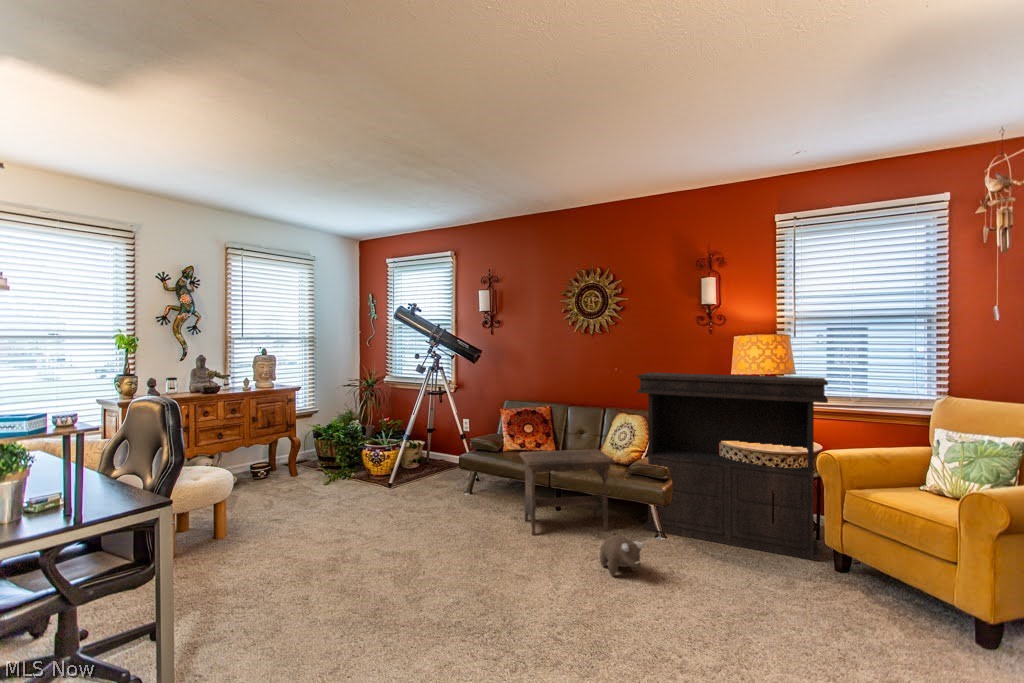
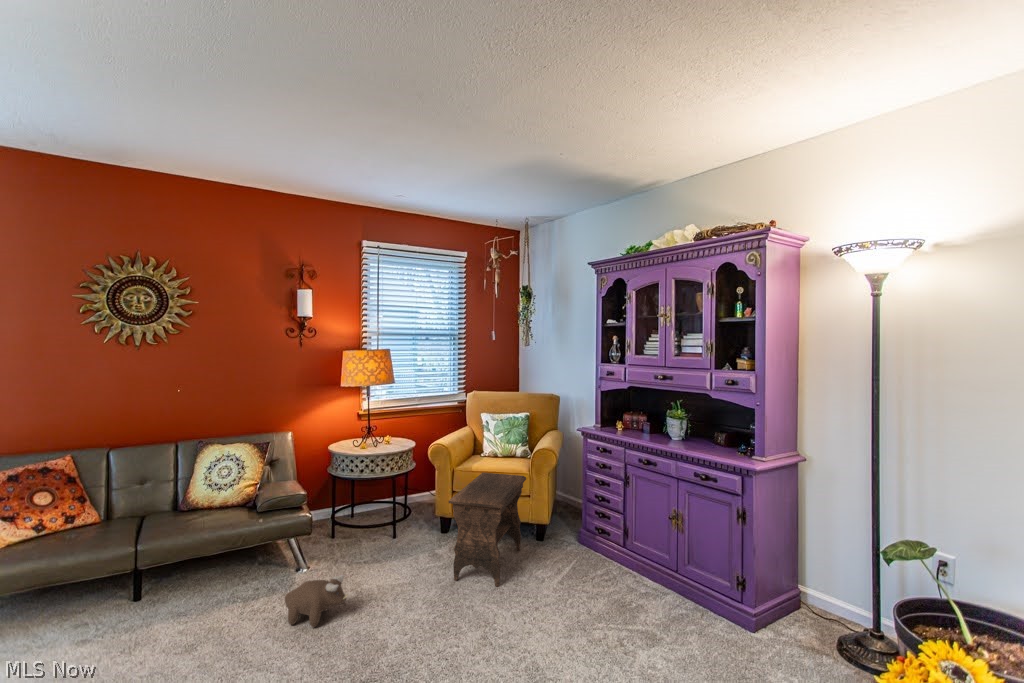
console table: present [637,372,828,561] -> none [260,384,435,570]
footstool: present [519,449,615,535] -> present [449,473,526,587]

